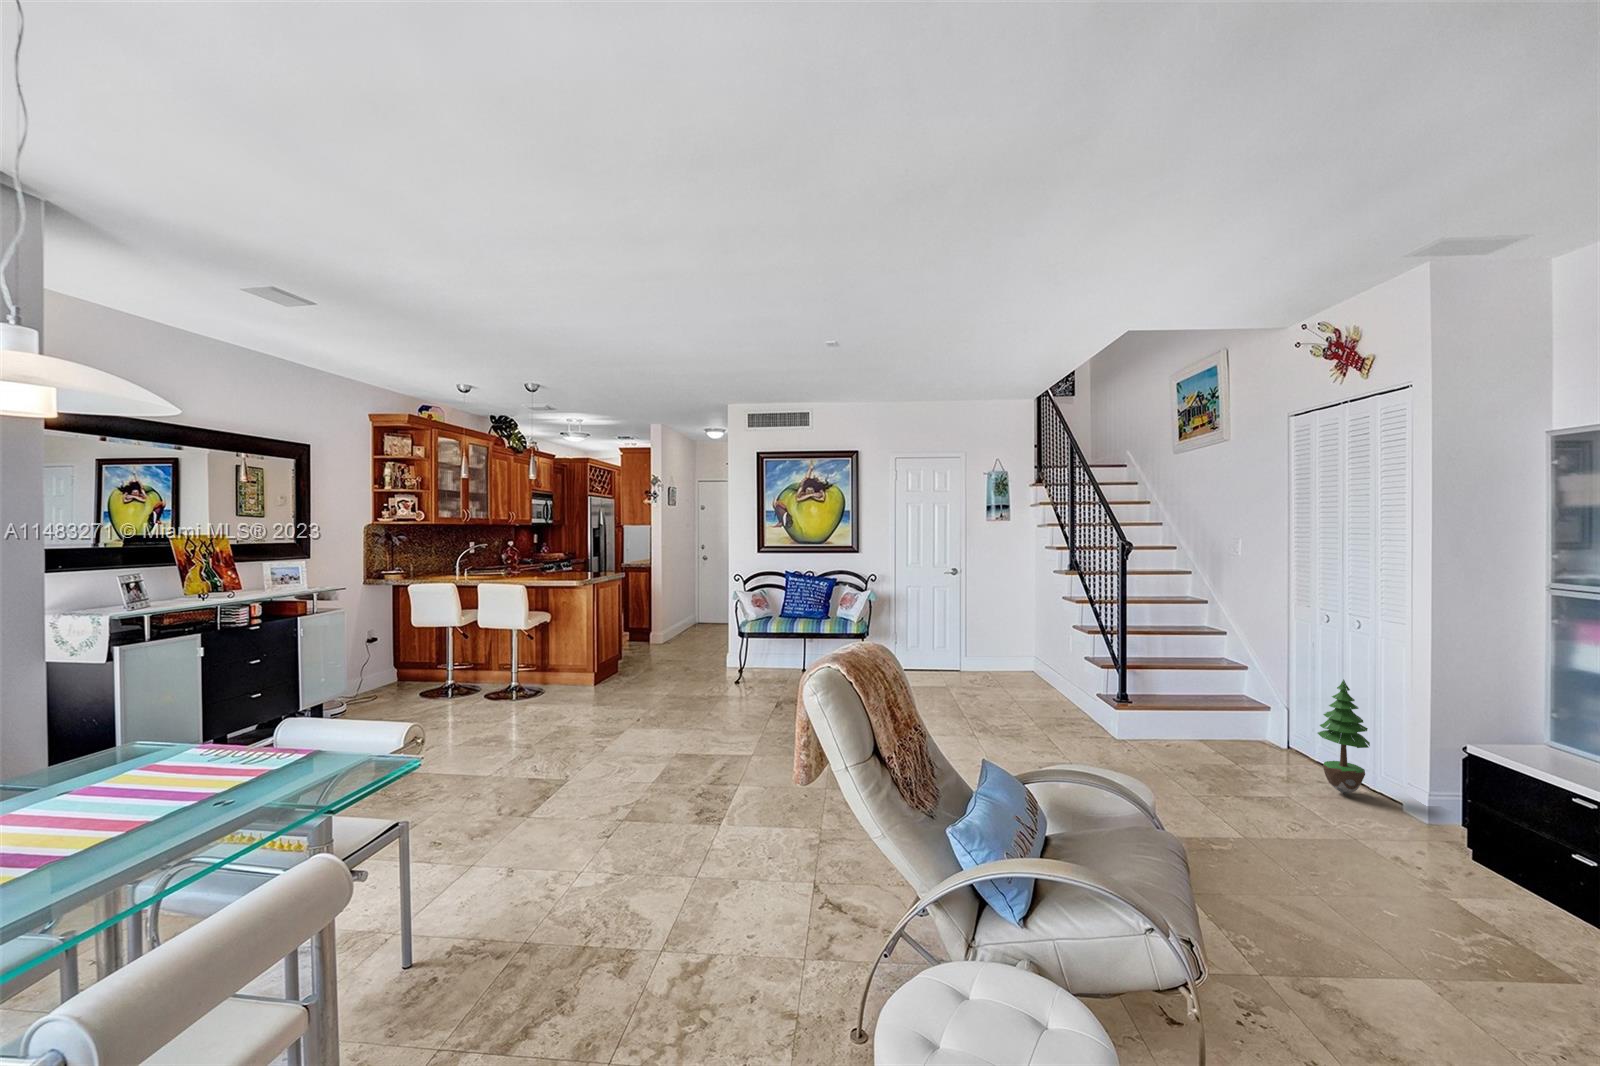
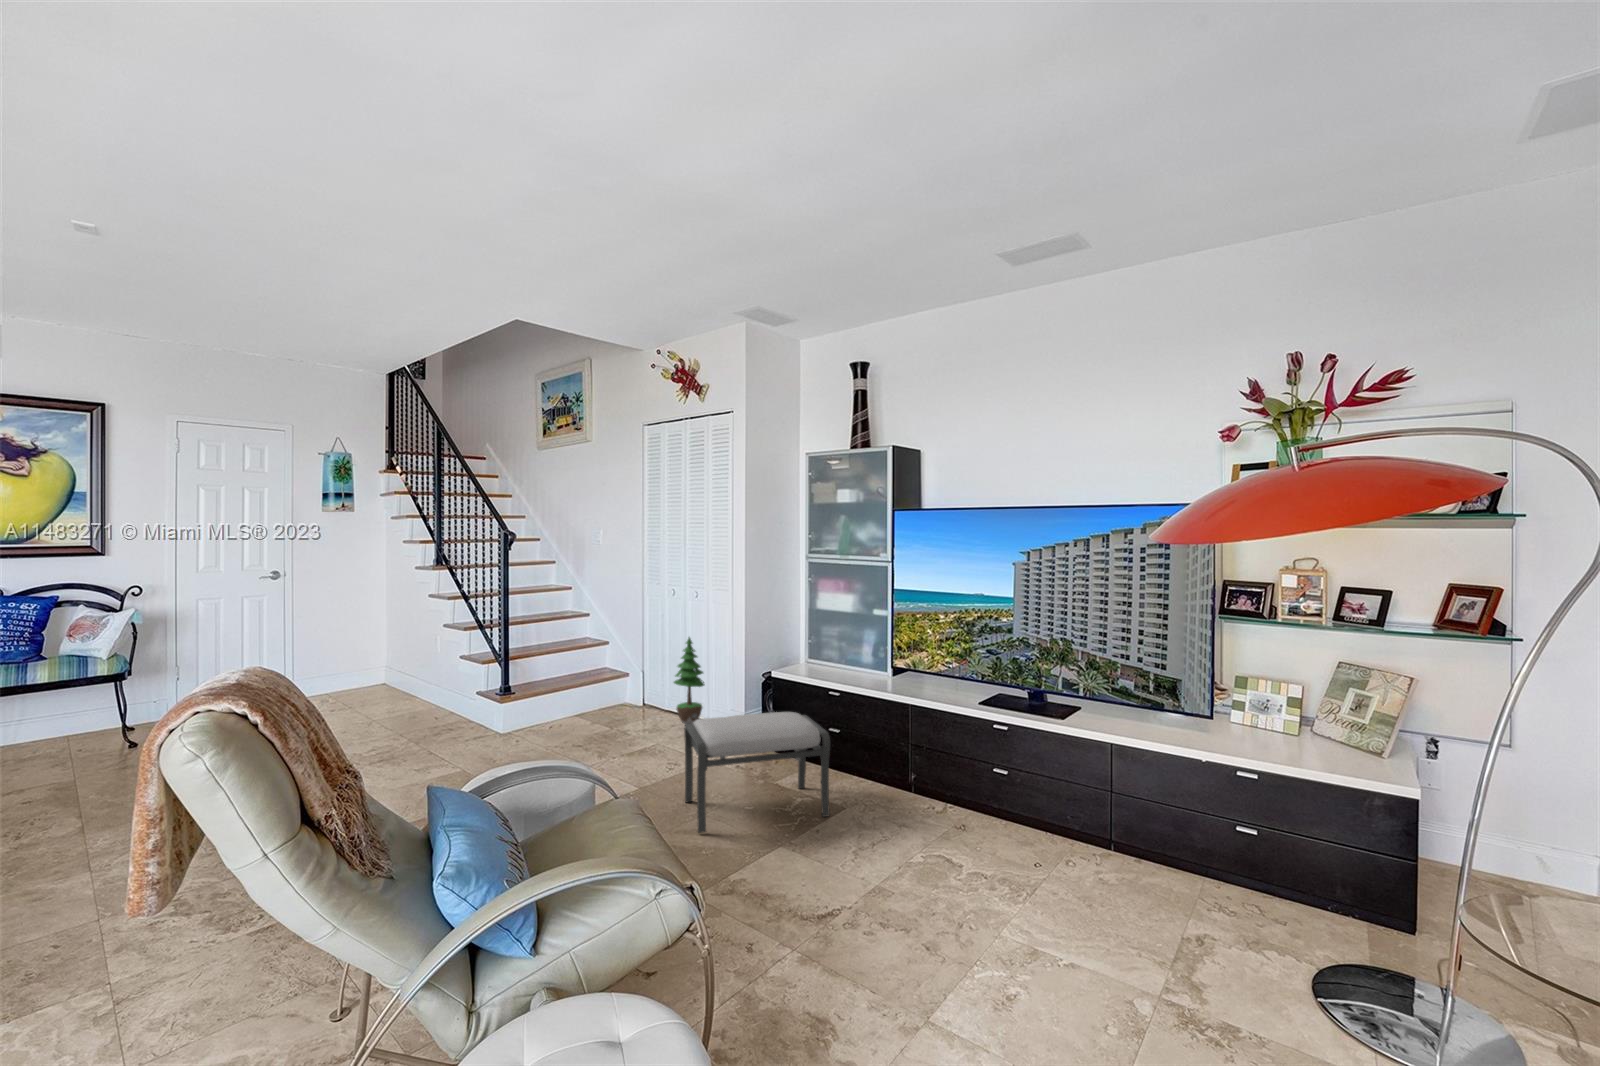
ottoman: none [1291,800,1561,1030] -> present [684,712,830,833]

